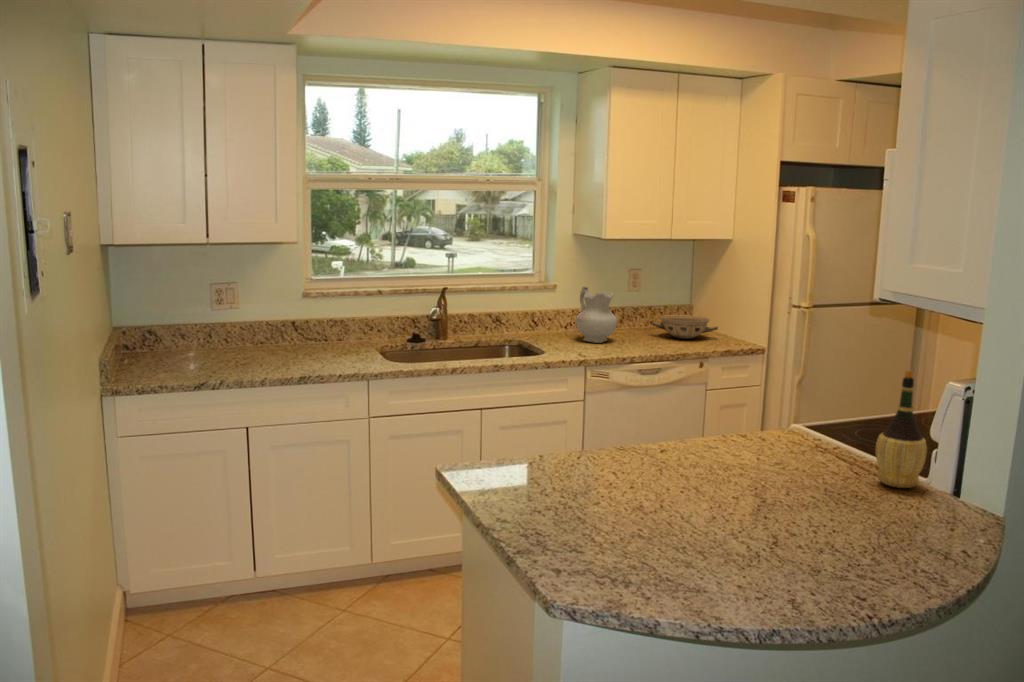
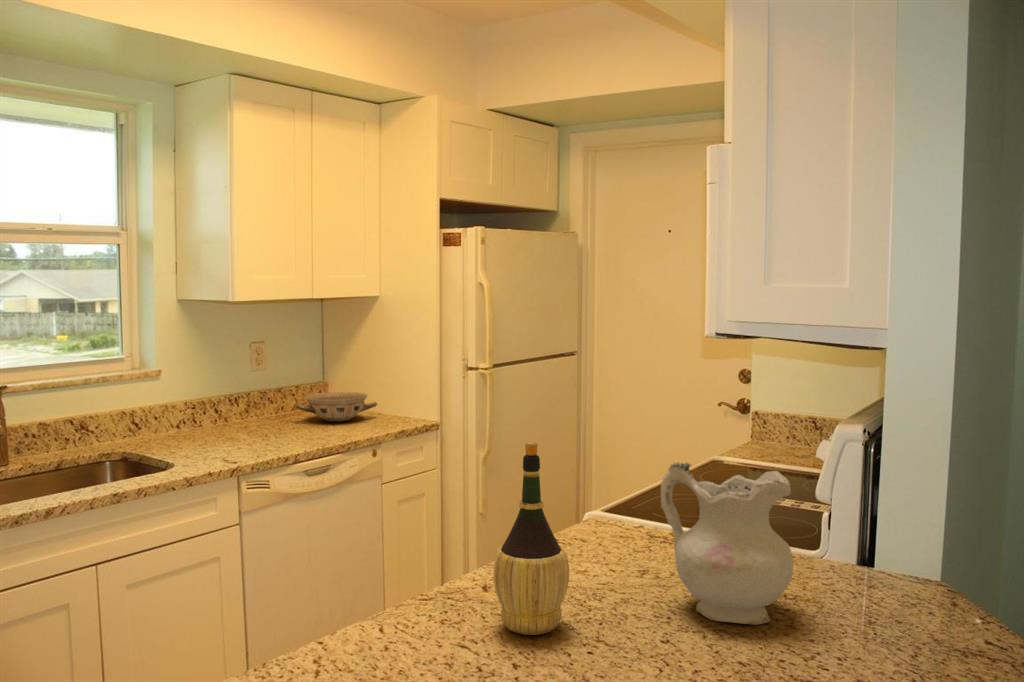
ceramic pitcher: present [576,286,617,343] -> present [661,462,793,625]
wine bottle: present [876,370,927,488] -> present [494,443,569,635]

